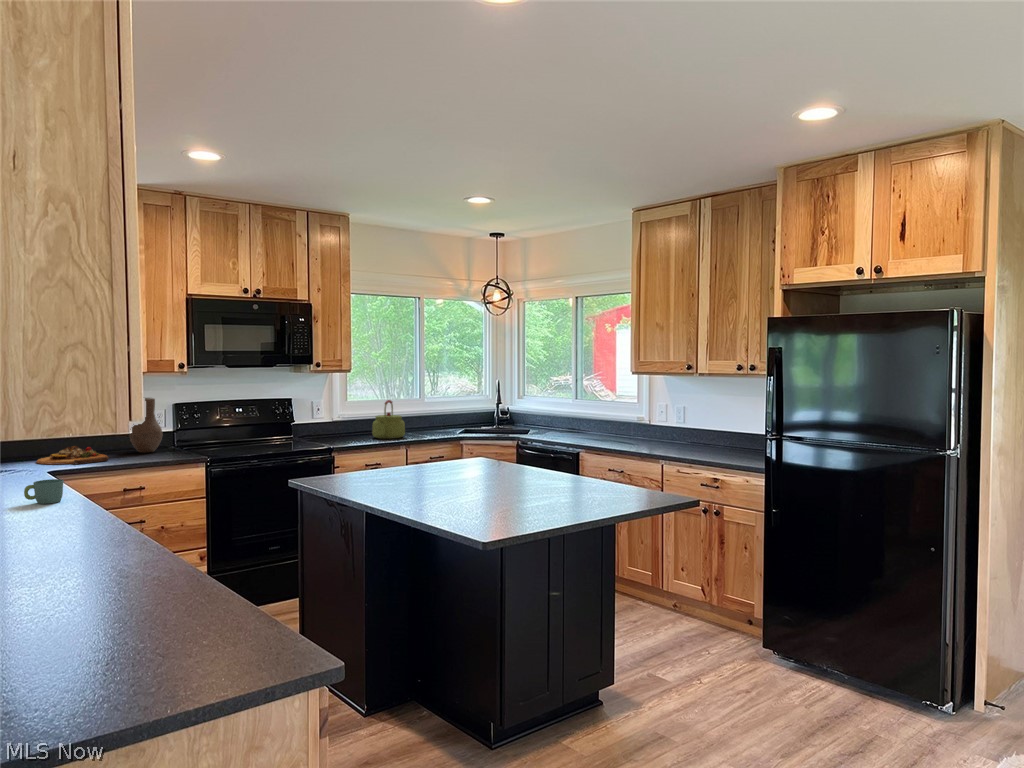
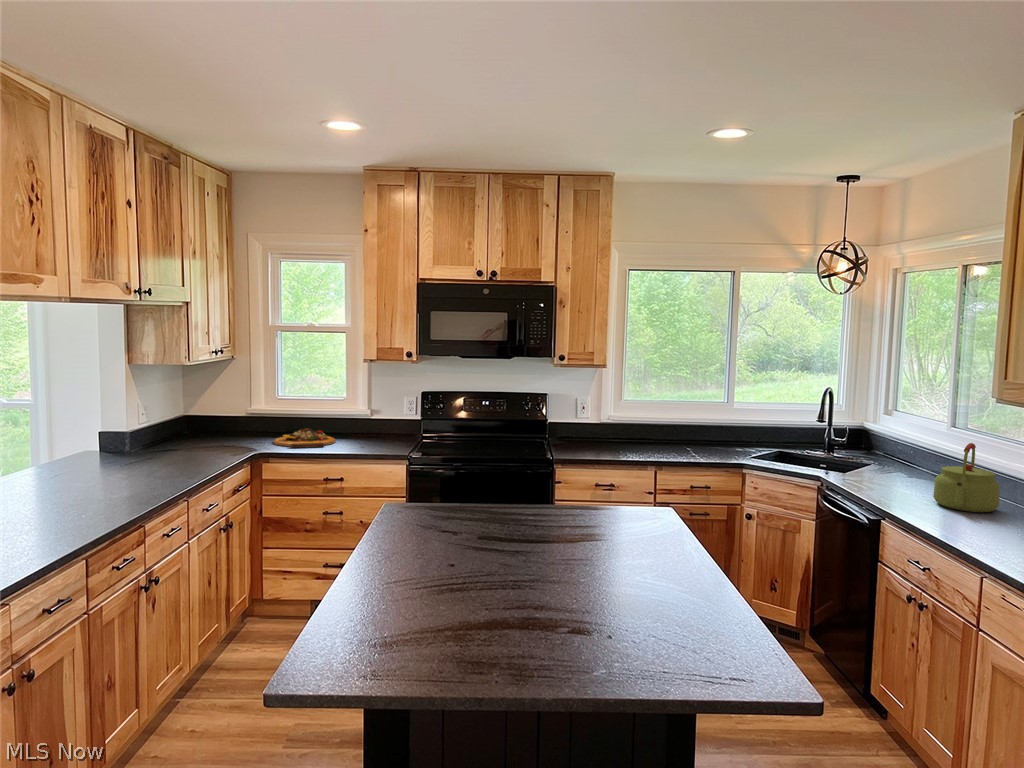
vase: present [129,398,163,453] -> none [365,385,396,440]
kettle: present [372,400,405,439] -> present [933,443,1000,512]
mug: present [24,479,64,504] -> none [120,475,155,501]

